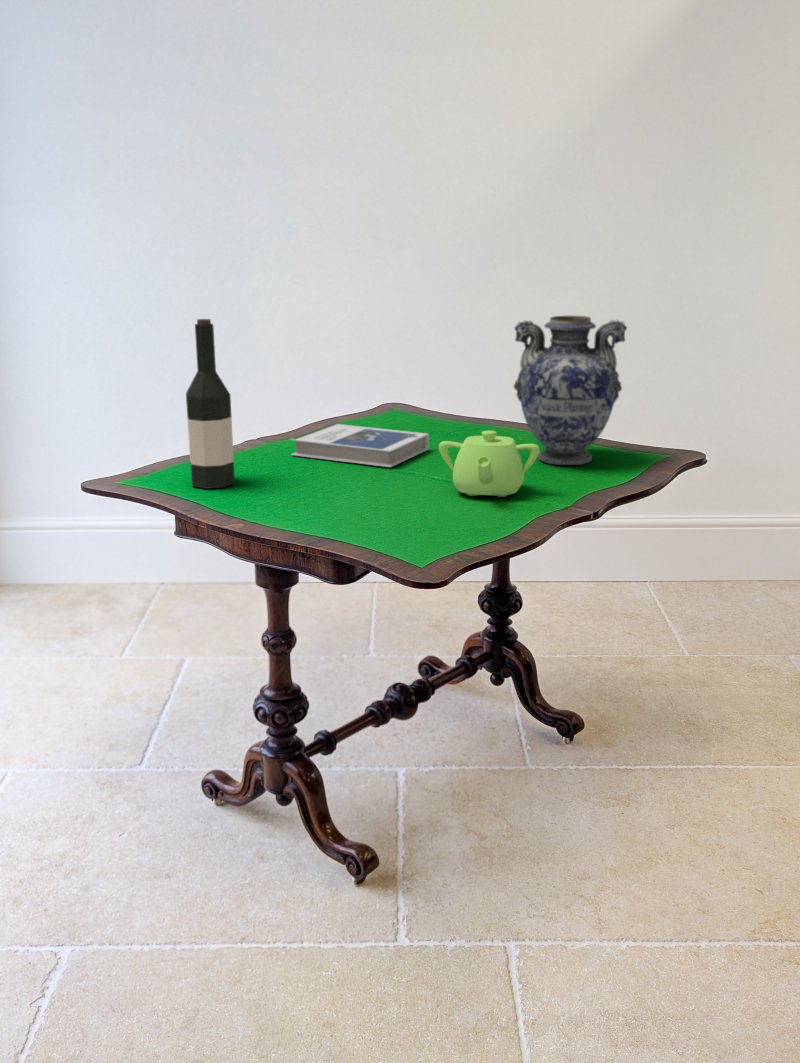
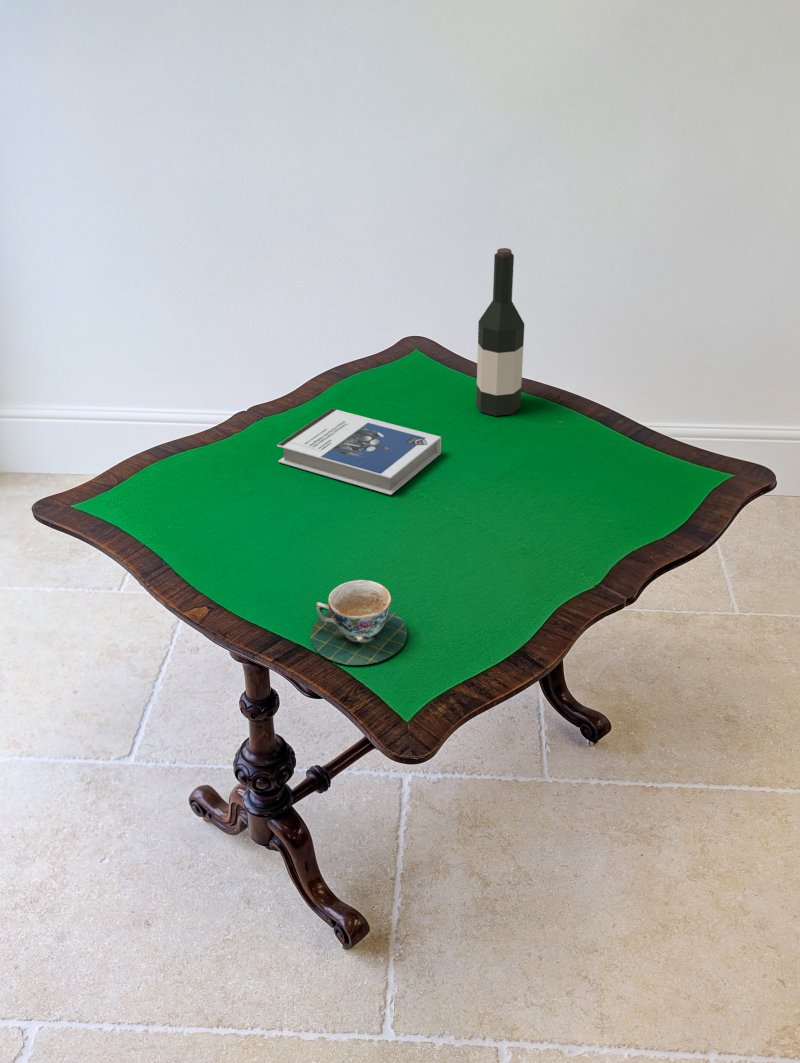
decorative vase: present [514,316,627,465] -> none [542,315,686,496]
wine bottle: present [186,319,235,489] -> present [476,248,524,416]
teapot: present [439,430,540,497] -> none [443,487,564,569]
teacup: none [337,483,418,540] -> present [311,580,407,665]

